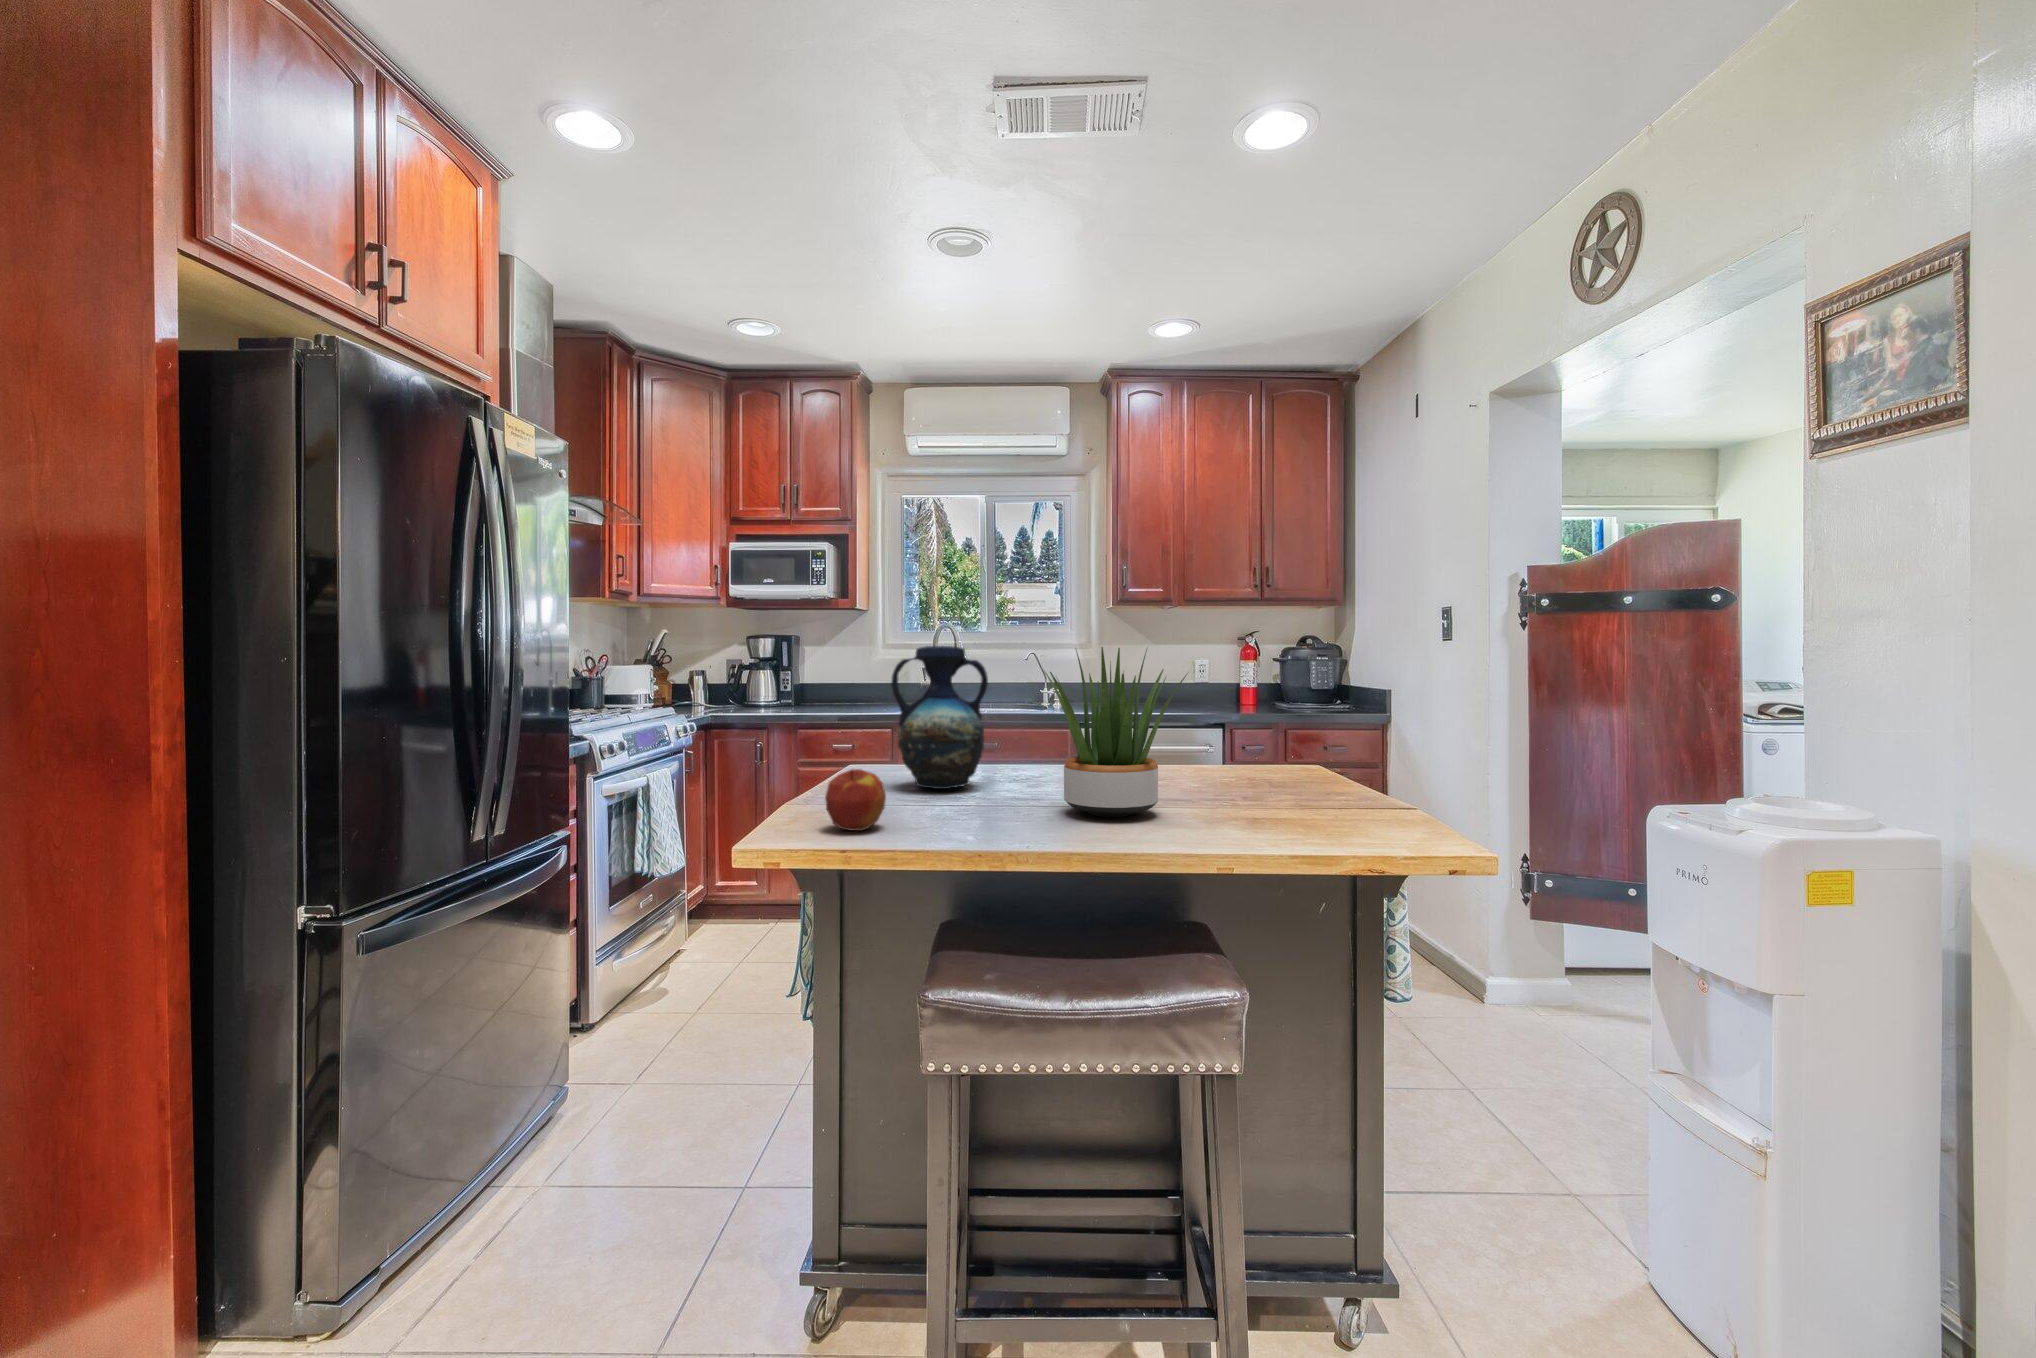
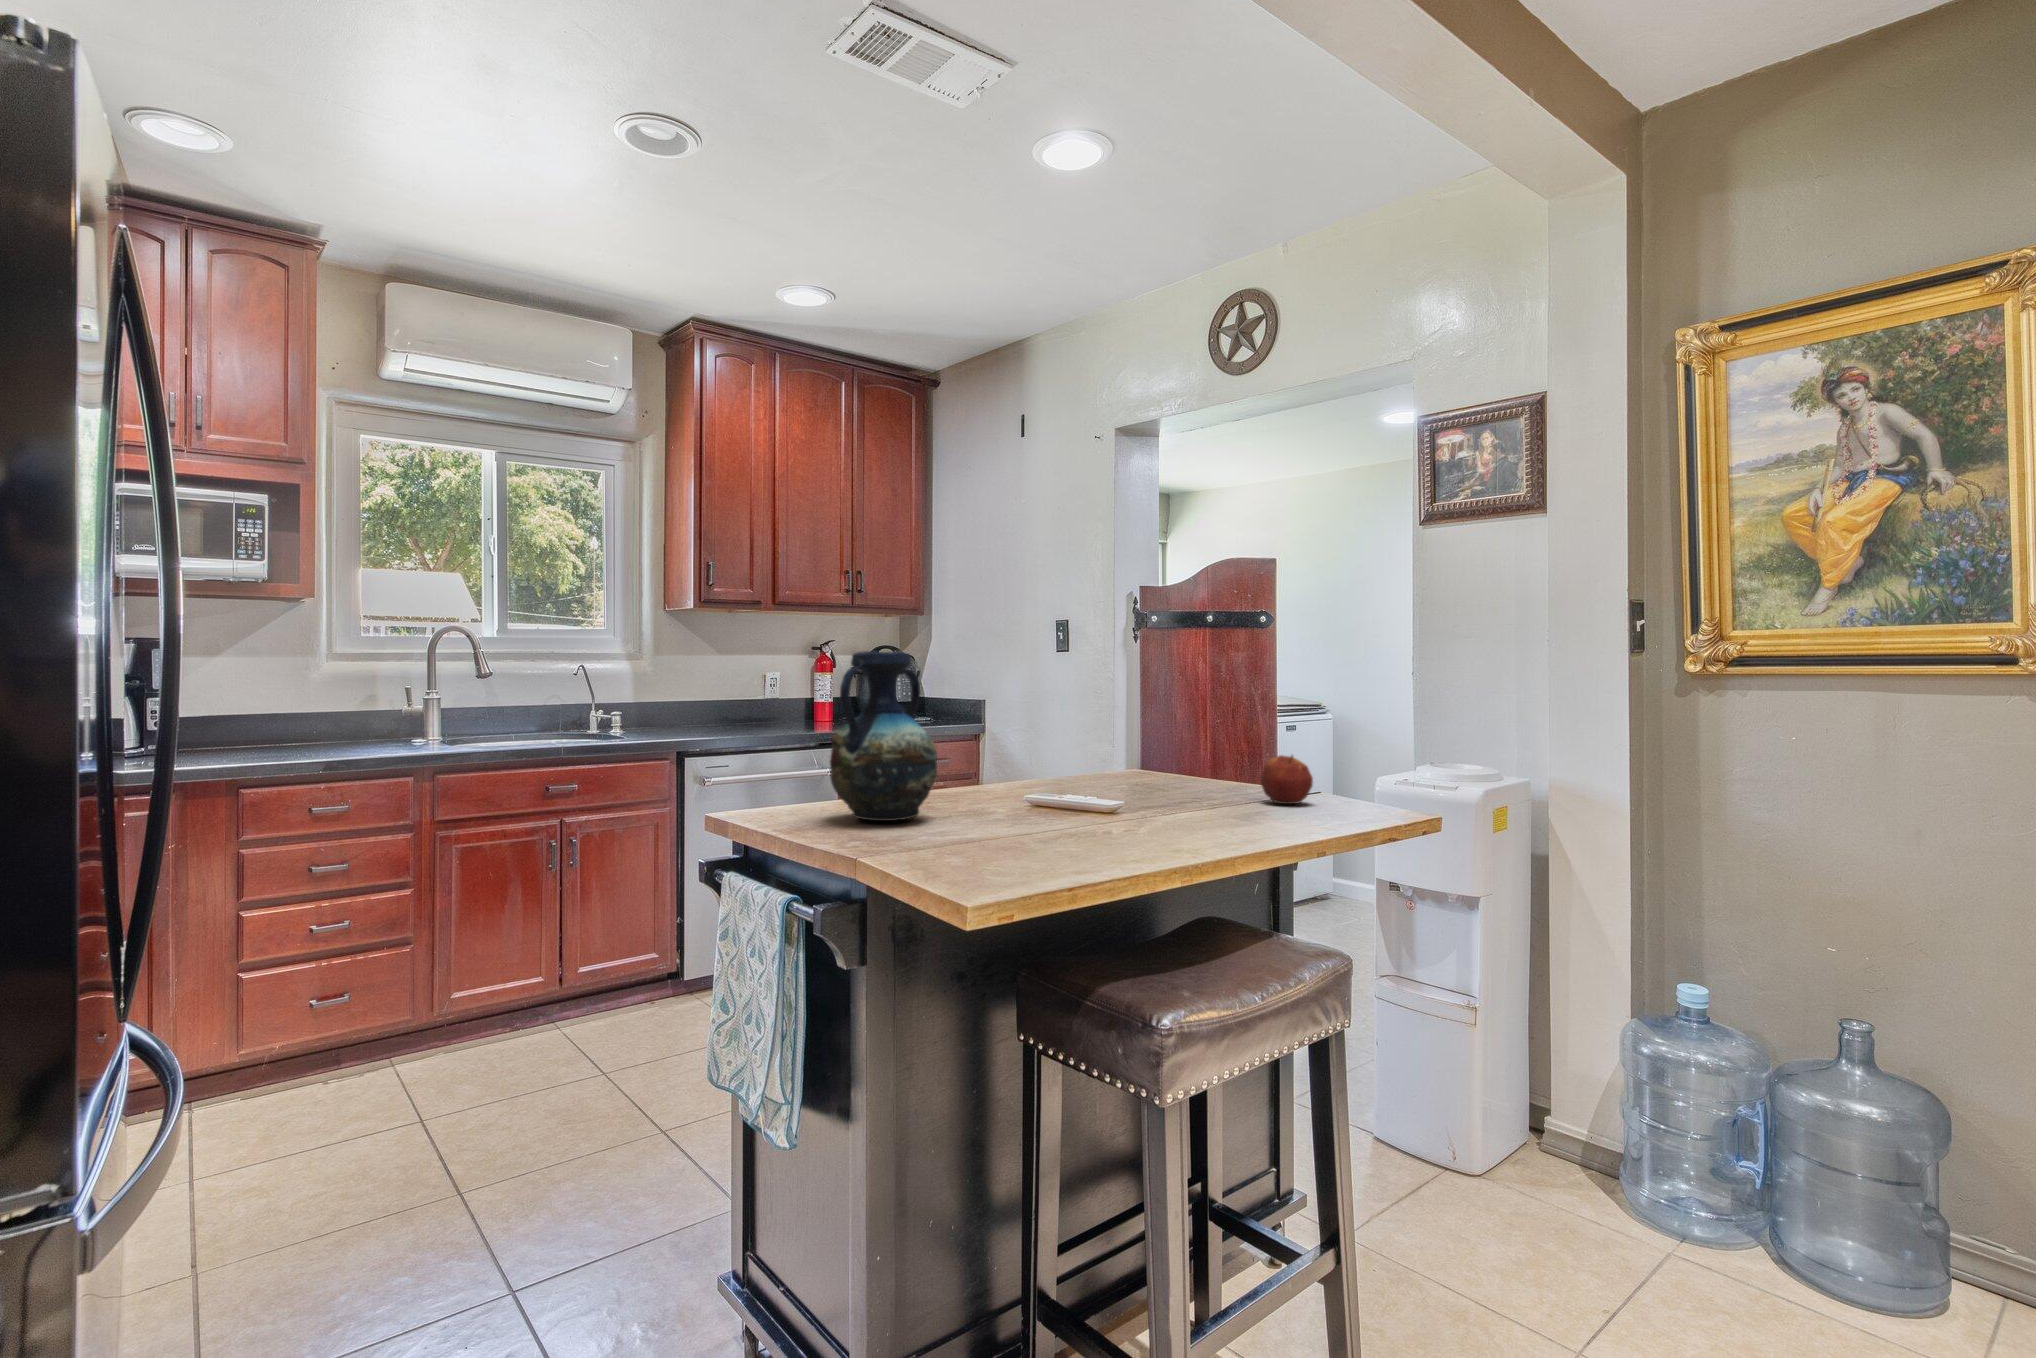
potted plant: present [1044,647,1188,817] -> none [1030,652,1214,823]
apple: present [825,769,886,831] -> present [1261,755,1313,804]

